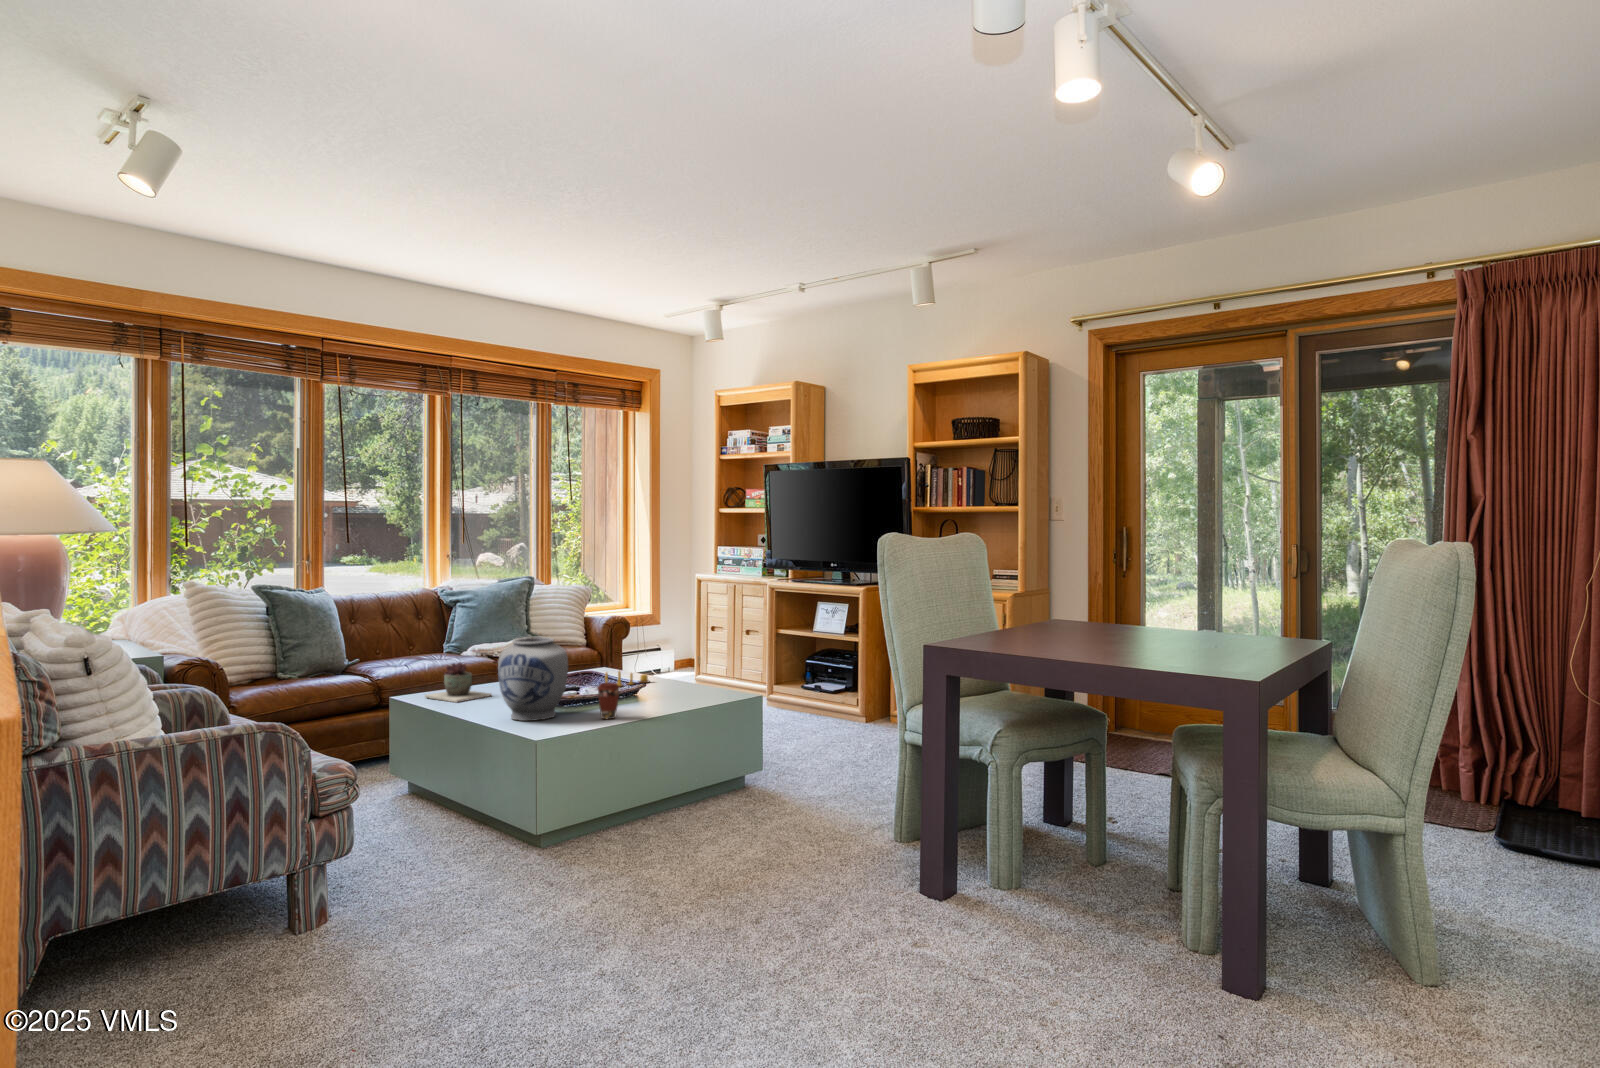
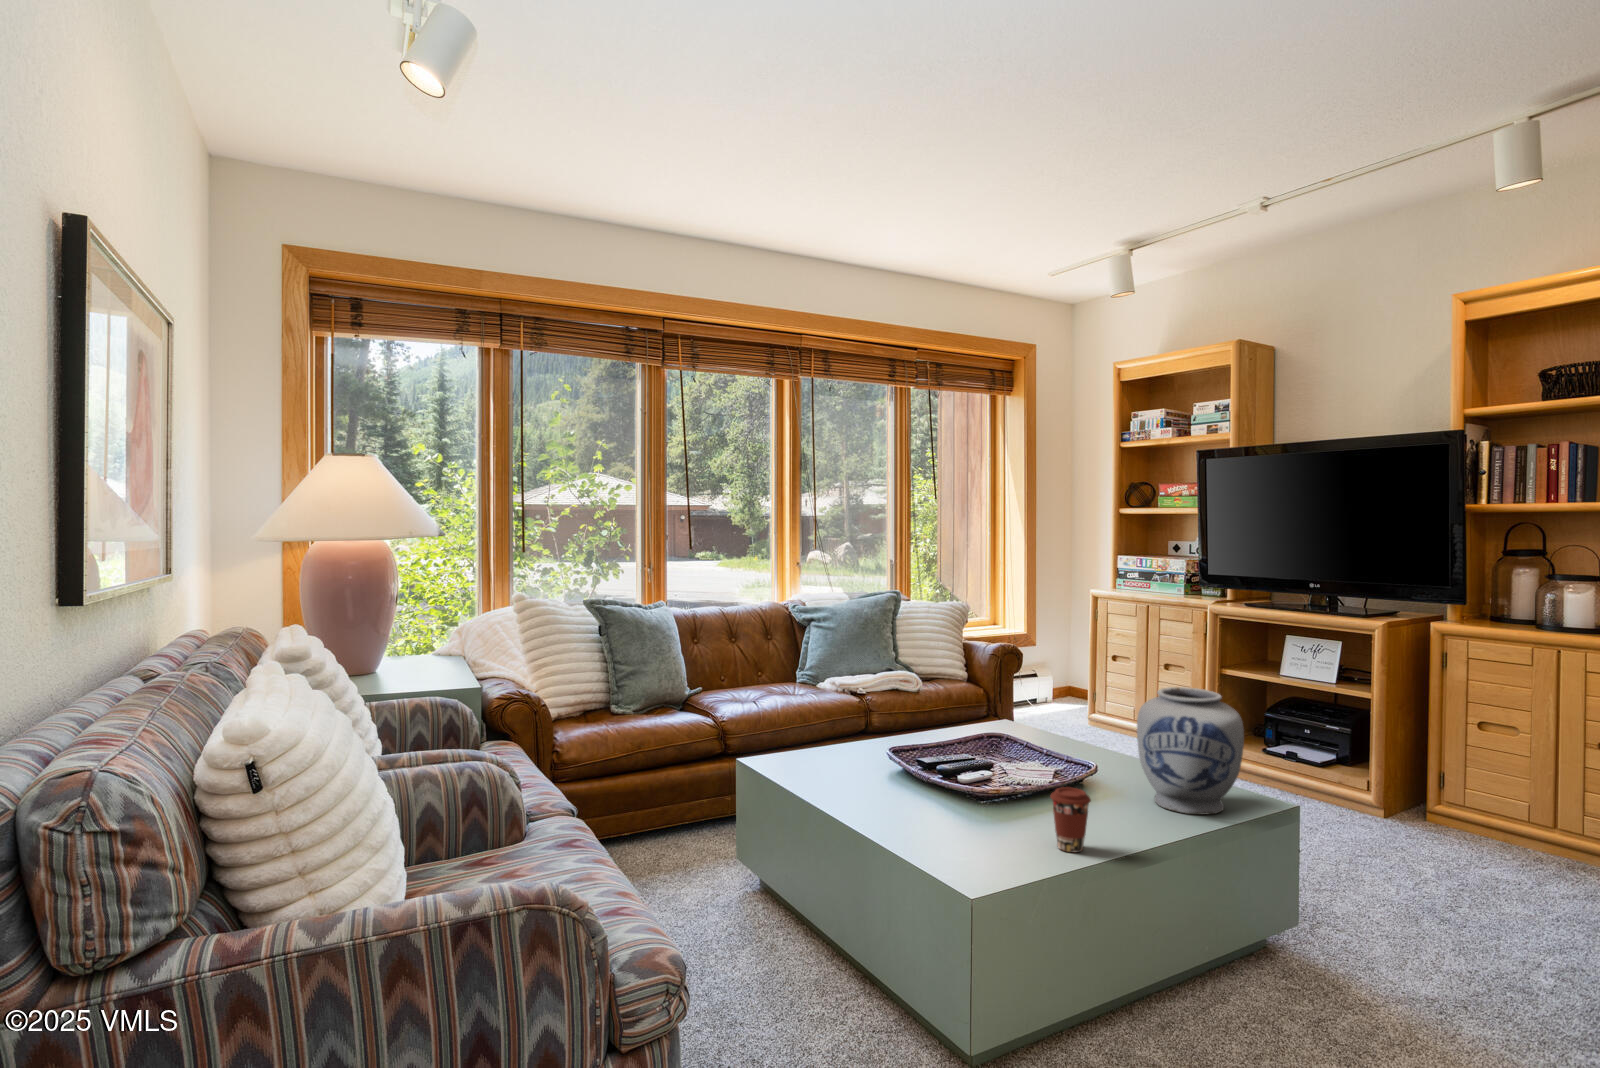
vase: present [498,637,568,721] -> present [1137,687,1244,815]
succulent plant: present [425,662,492,702] -> none [781,717,869,778]
candle: present [605,670,649,686] -> none [1018,738,1086,768]

